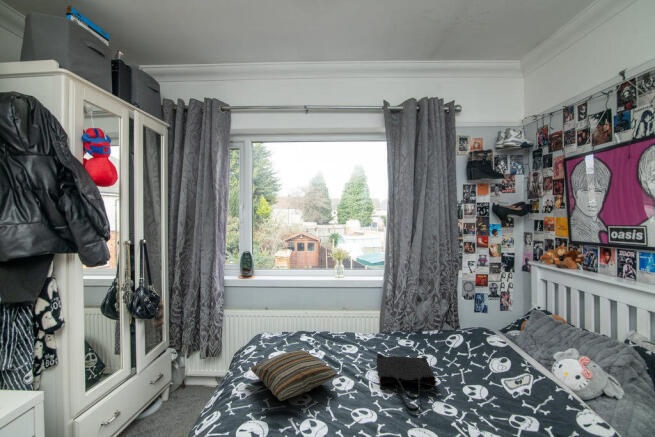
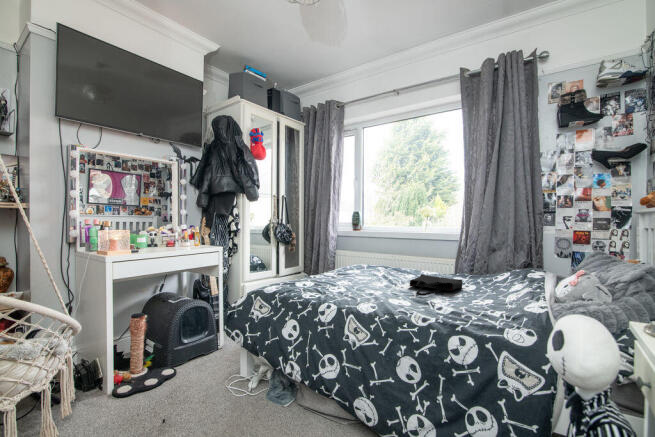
pillow: present [251,350,338,401] -> none [326,262,378,281]

